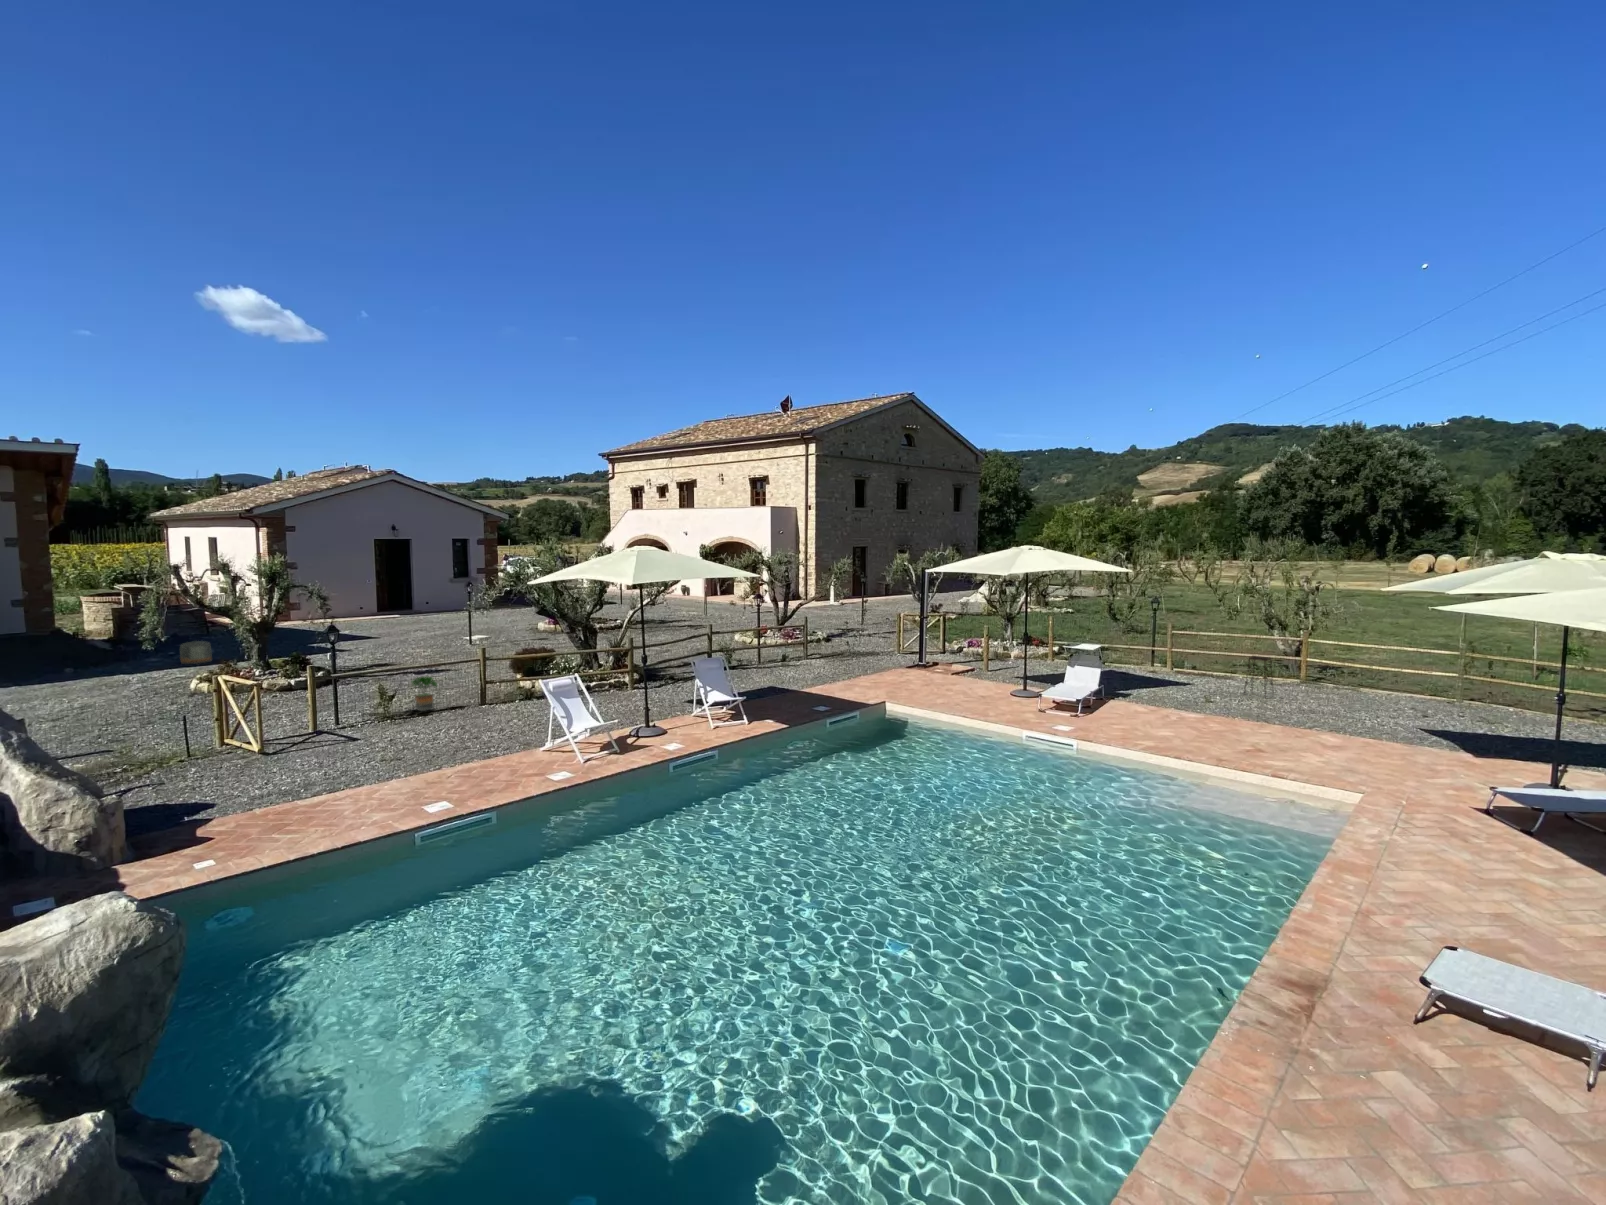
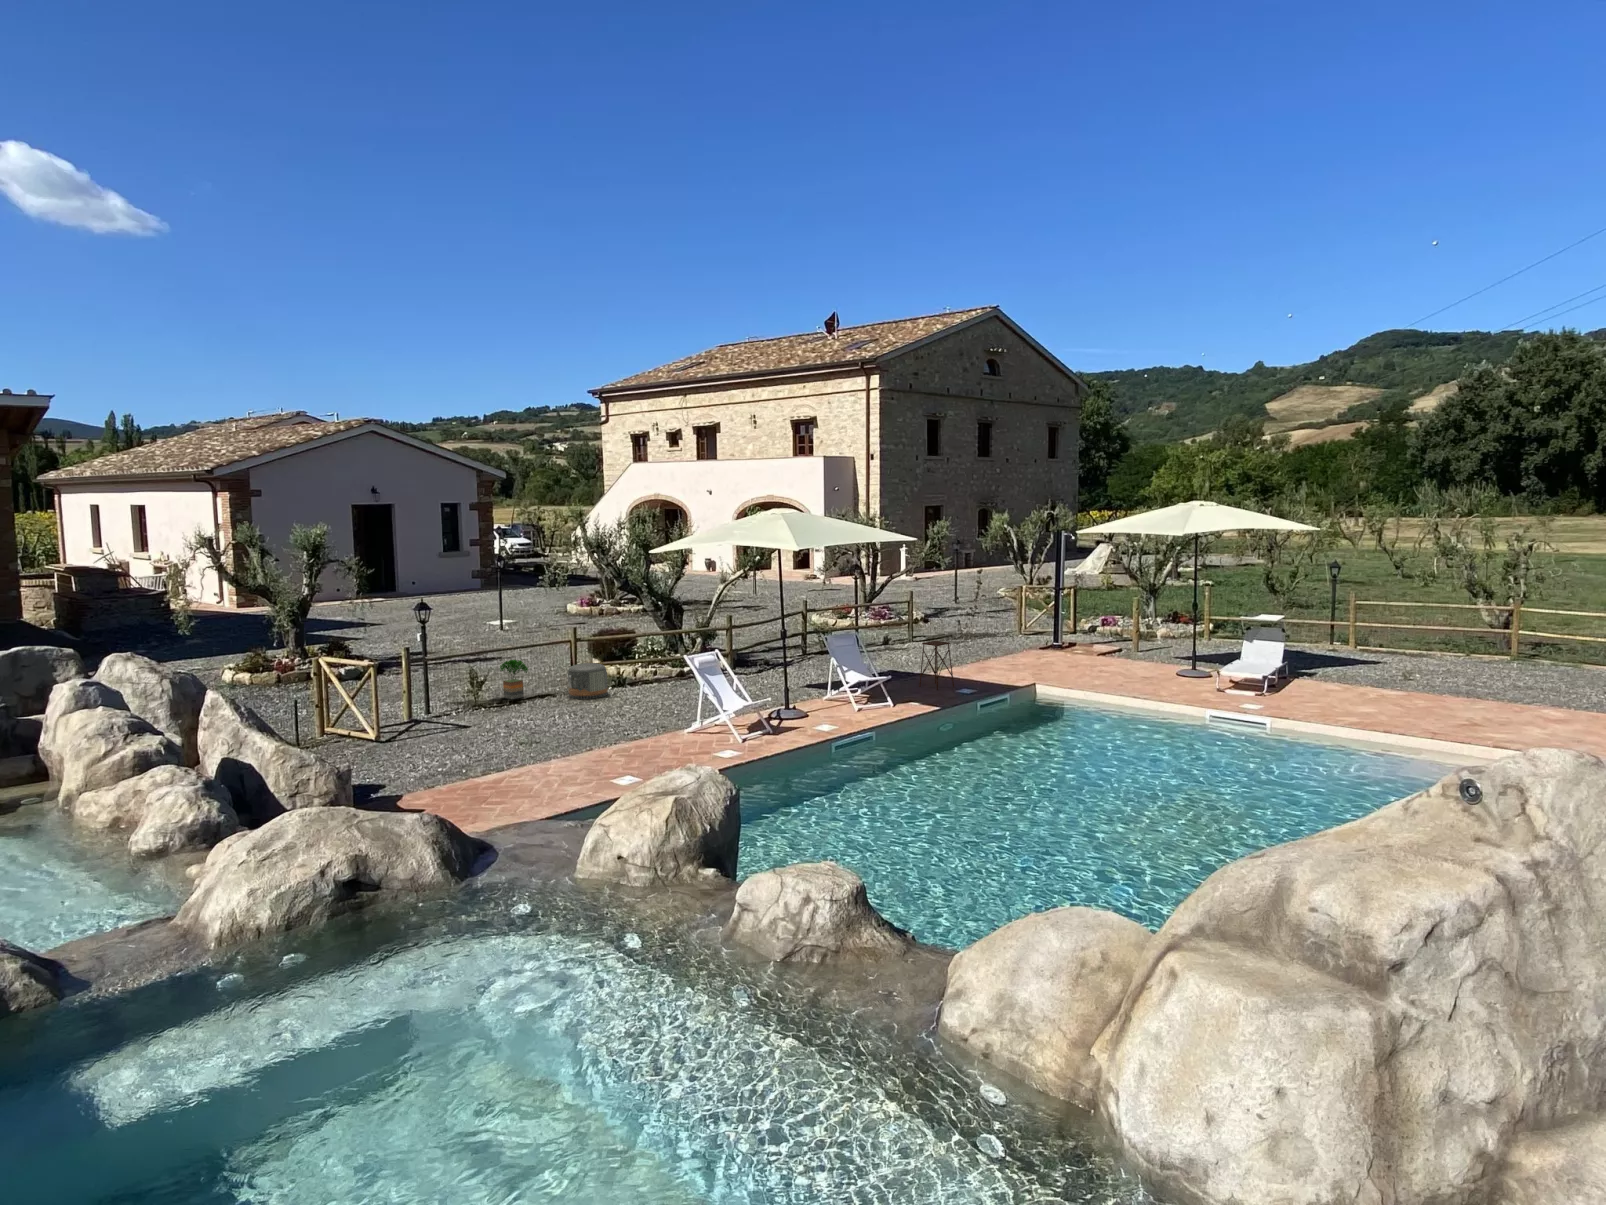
pouf: present [180,641,212,664] -> present [568,663,608,699]
side table: present [1245,656,1274,693] -> present [919,641,954,690]

